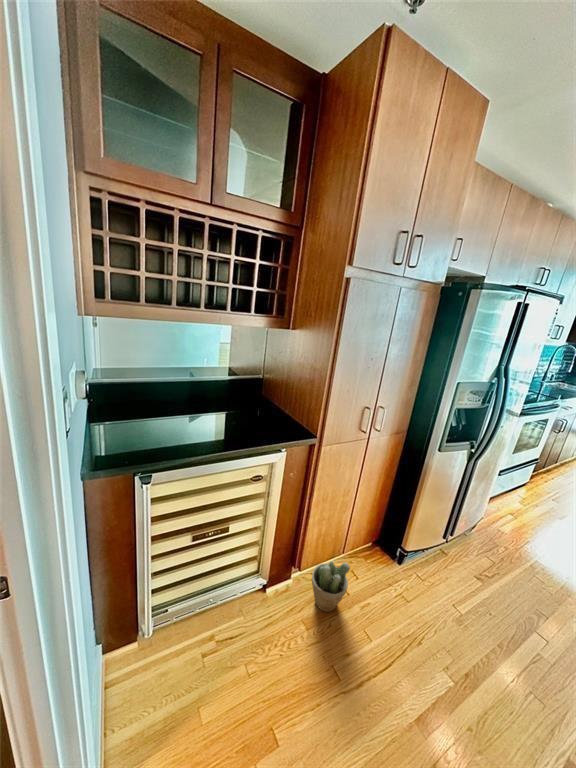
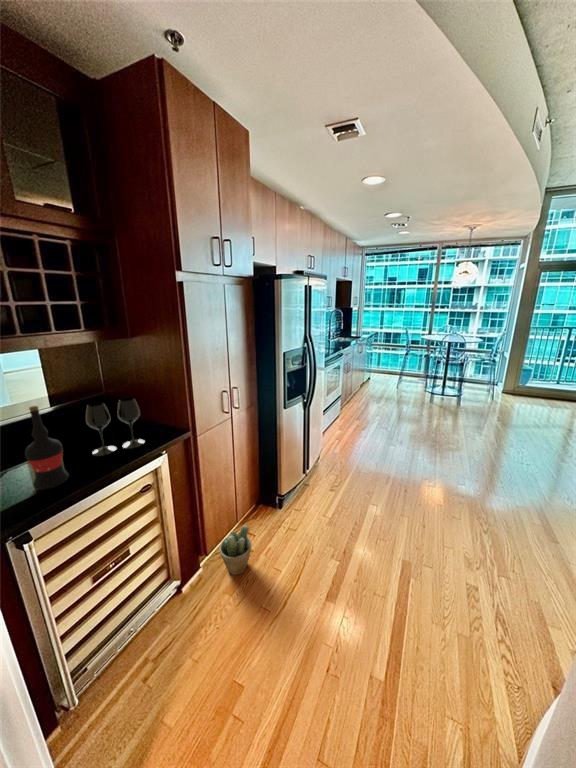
wine bottle: none [173,371,201,445] -> present [25,406,69,490]
wine glass: none [227,382,275,435] -> present [86,397,145,456]

